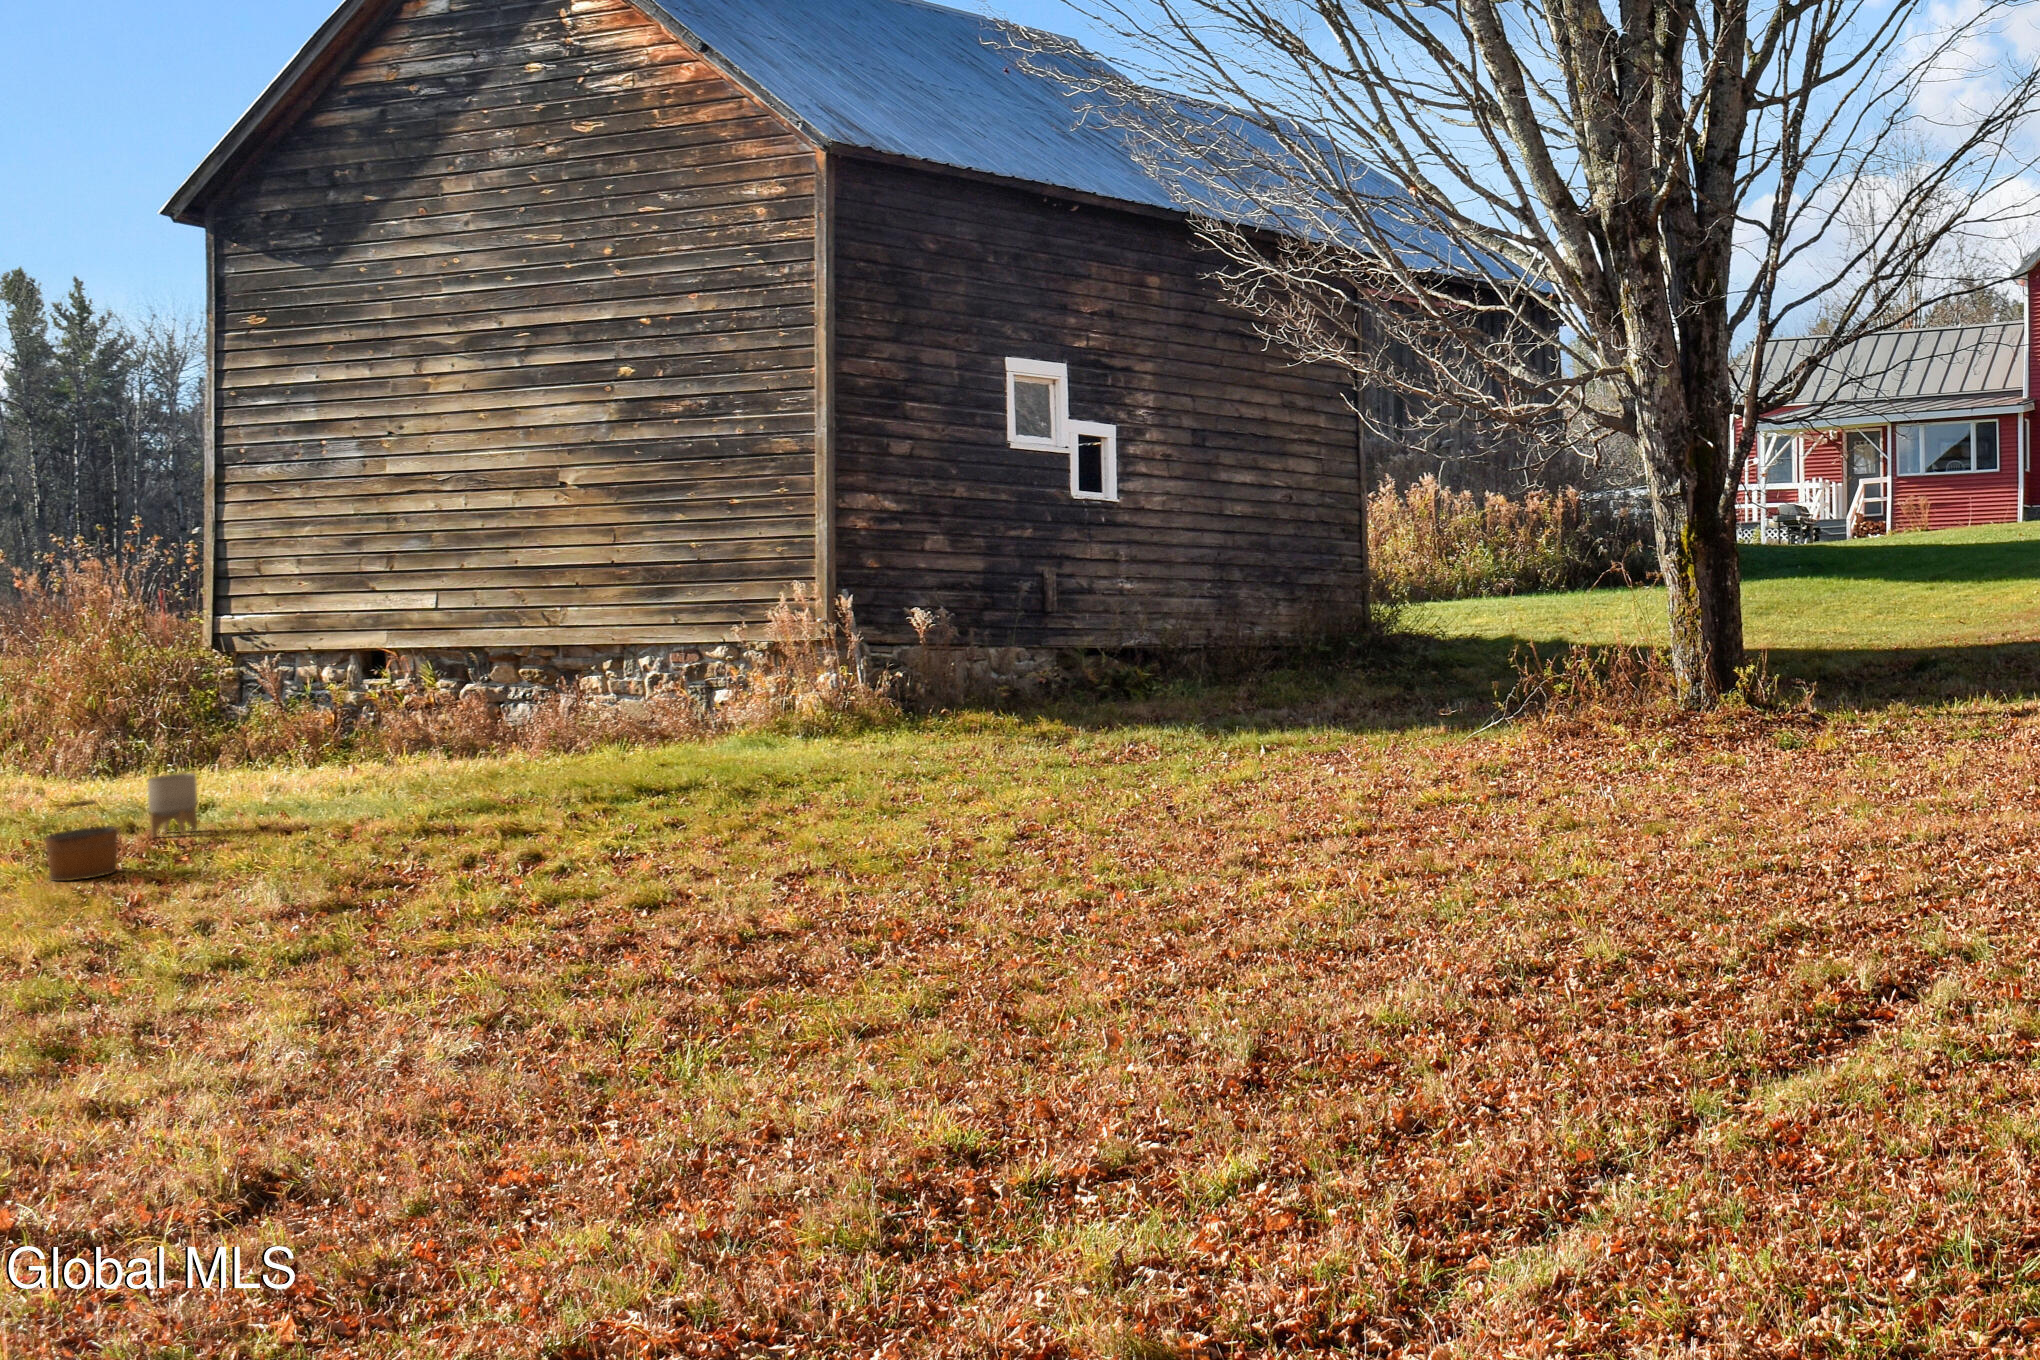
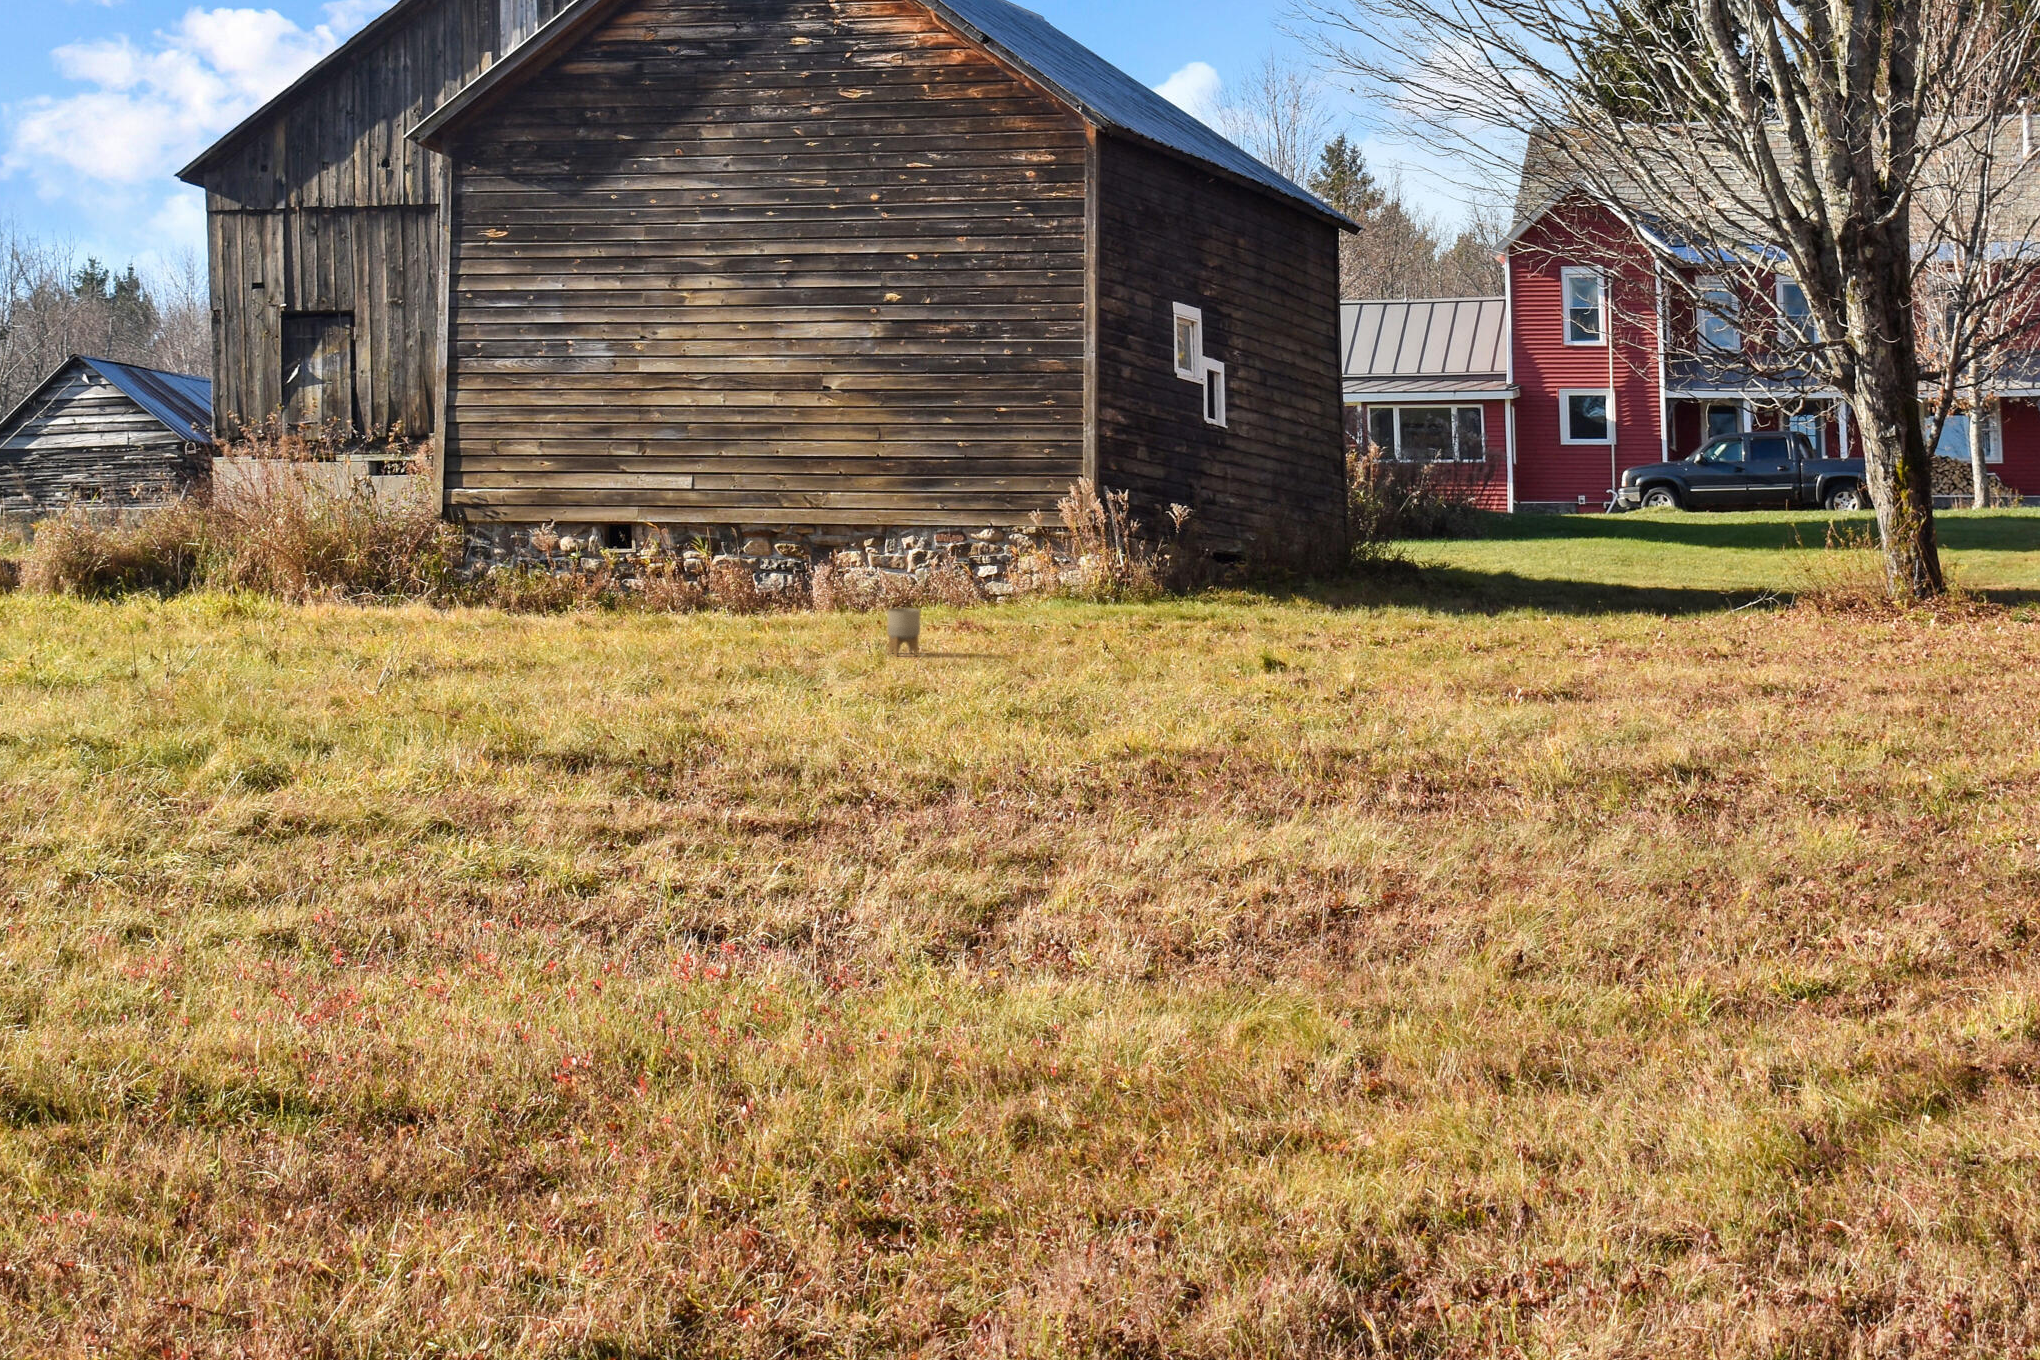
bucket: present [43,801,120,881] -> none [931,623,977,683]

